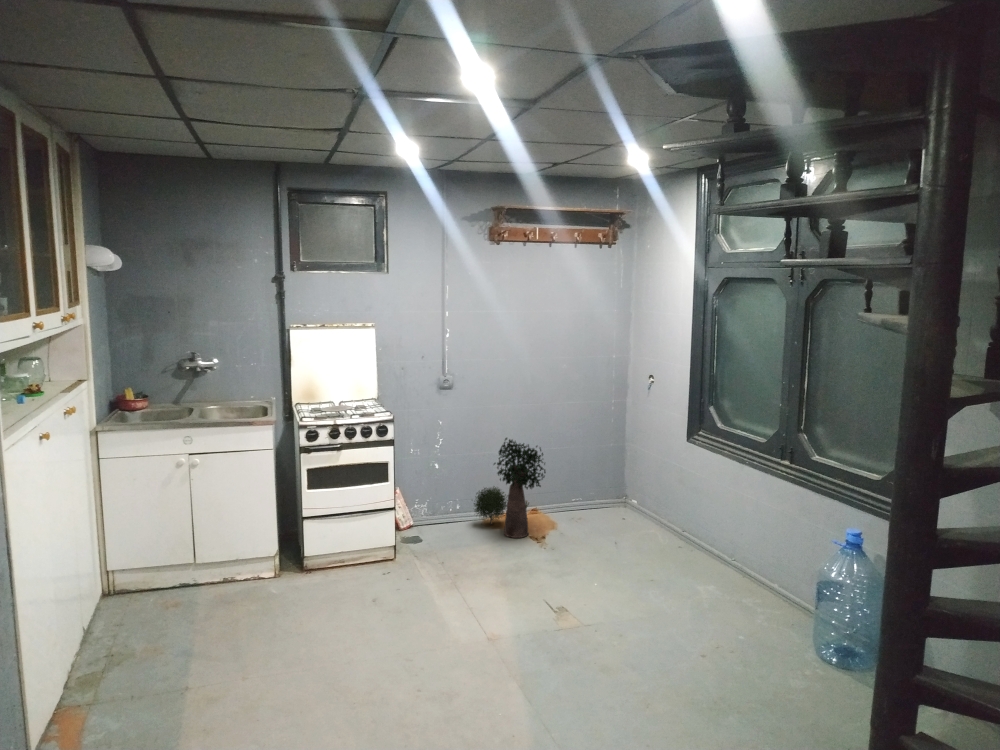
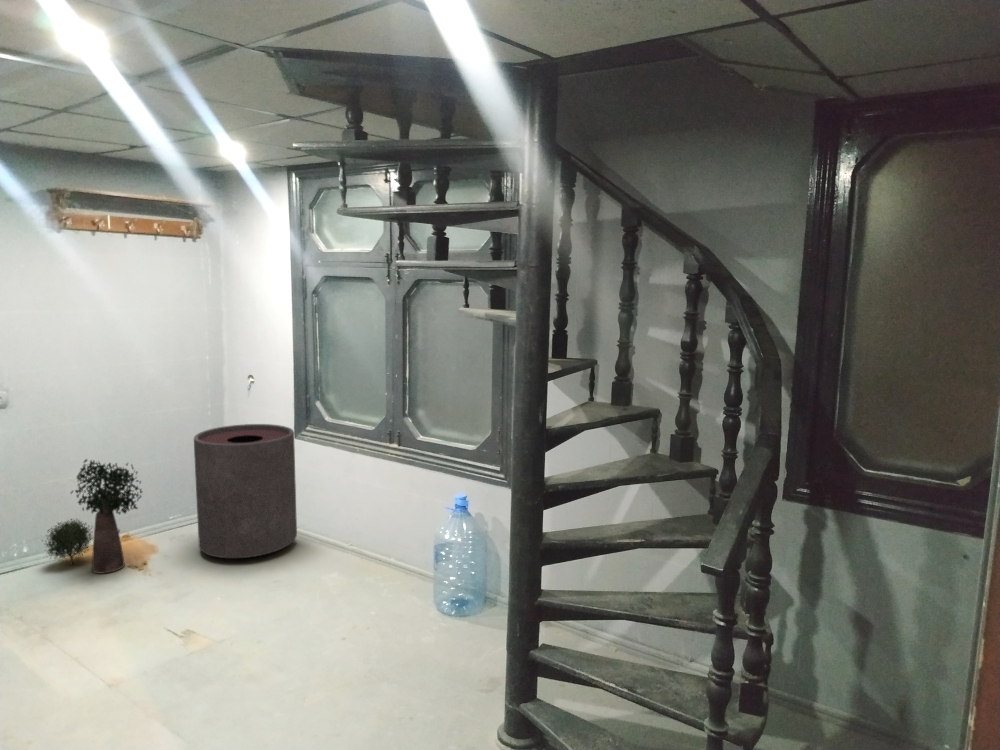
trash can: none [589,422,683,552] -> present [194,424,297,558]

